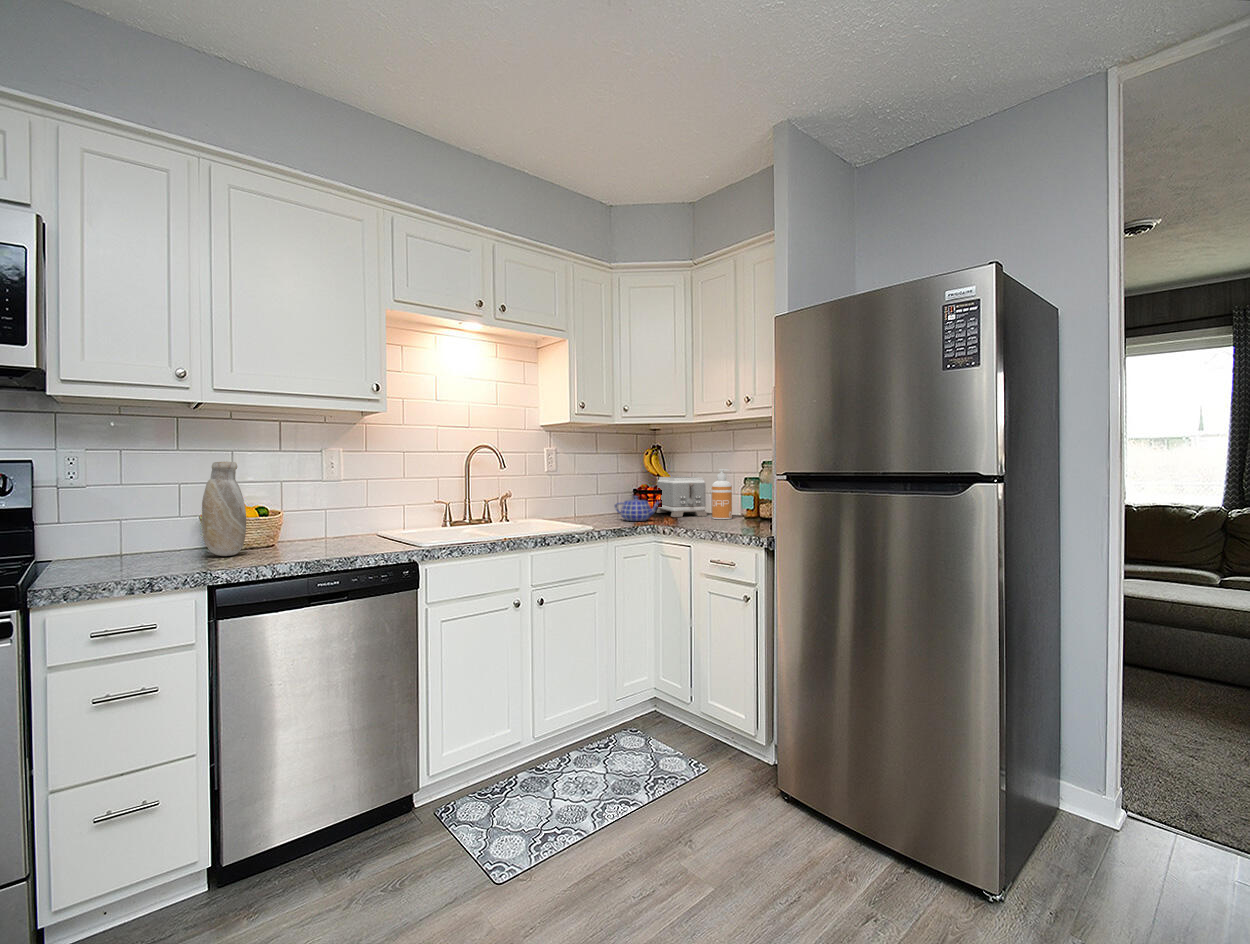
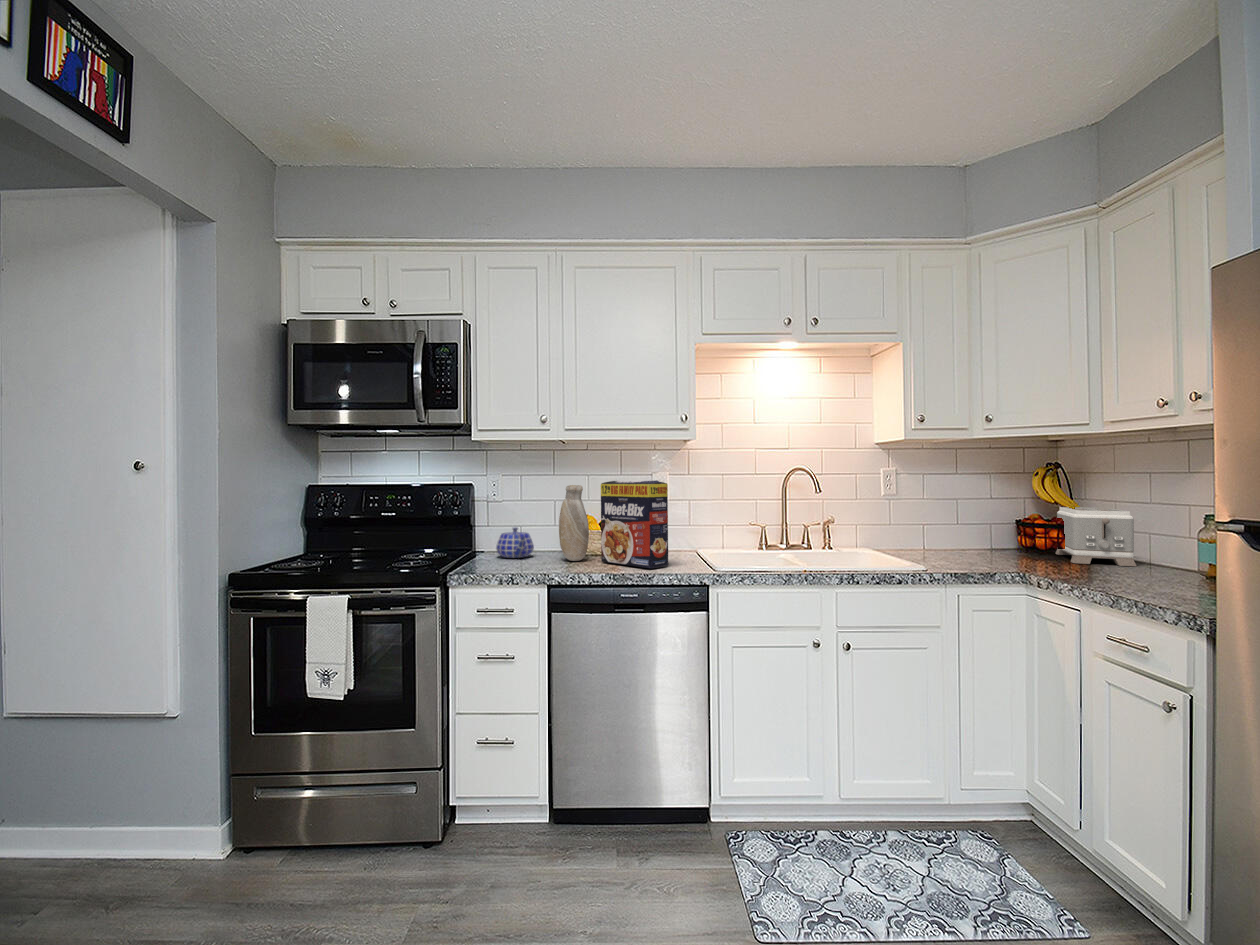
cereal box: none [266,455,361,553] -> present [601,480,668,568]
soap dispenser: present [712,469,732,519] -> none [1139,501,1179,575]
teapot: present [615,496,660,521] -> present [496,527,534,558]

